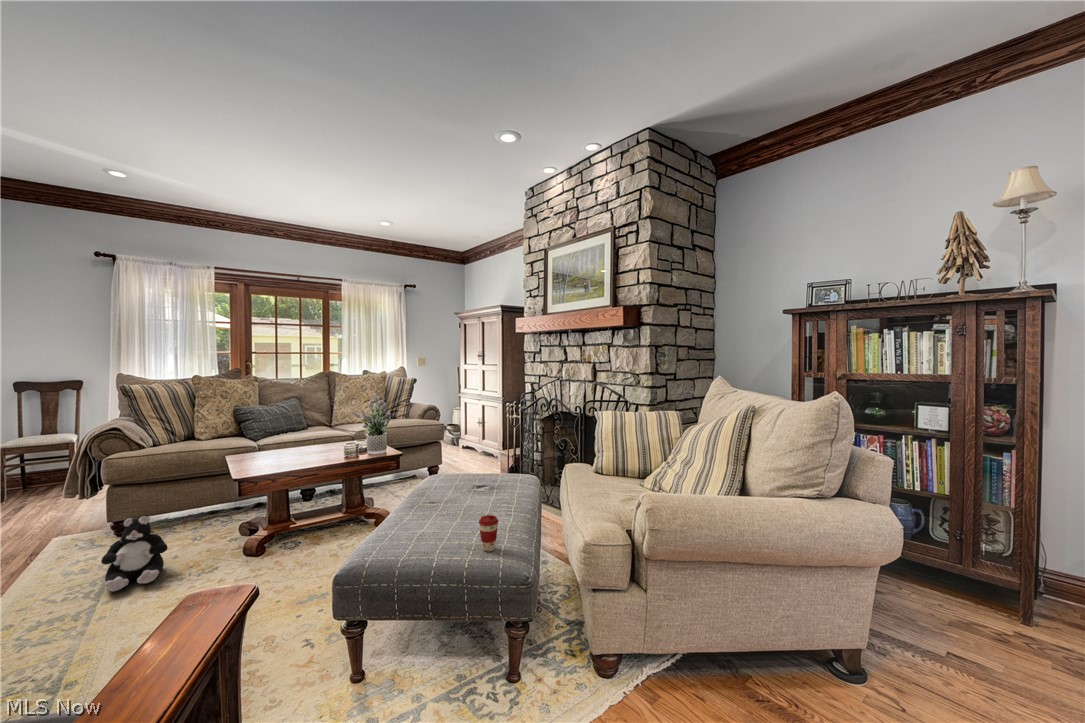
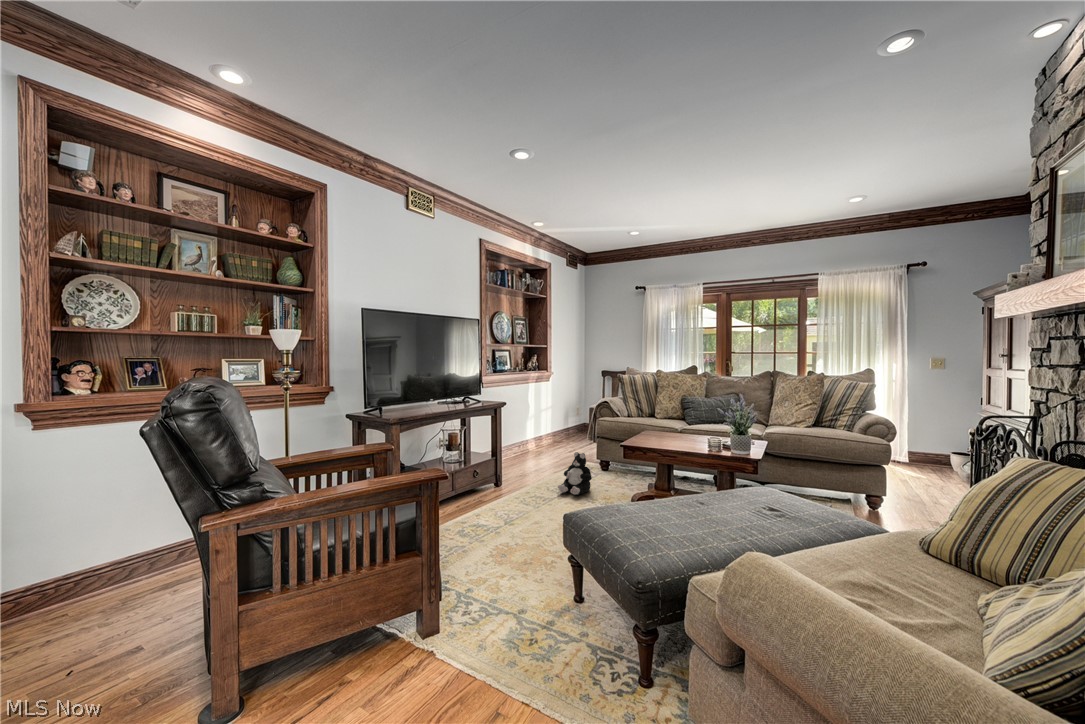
coffee cup: present [479,515,498,552] -> none [648,507,669,545]

